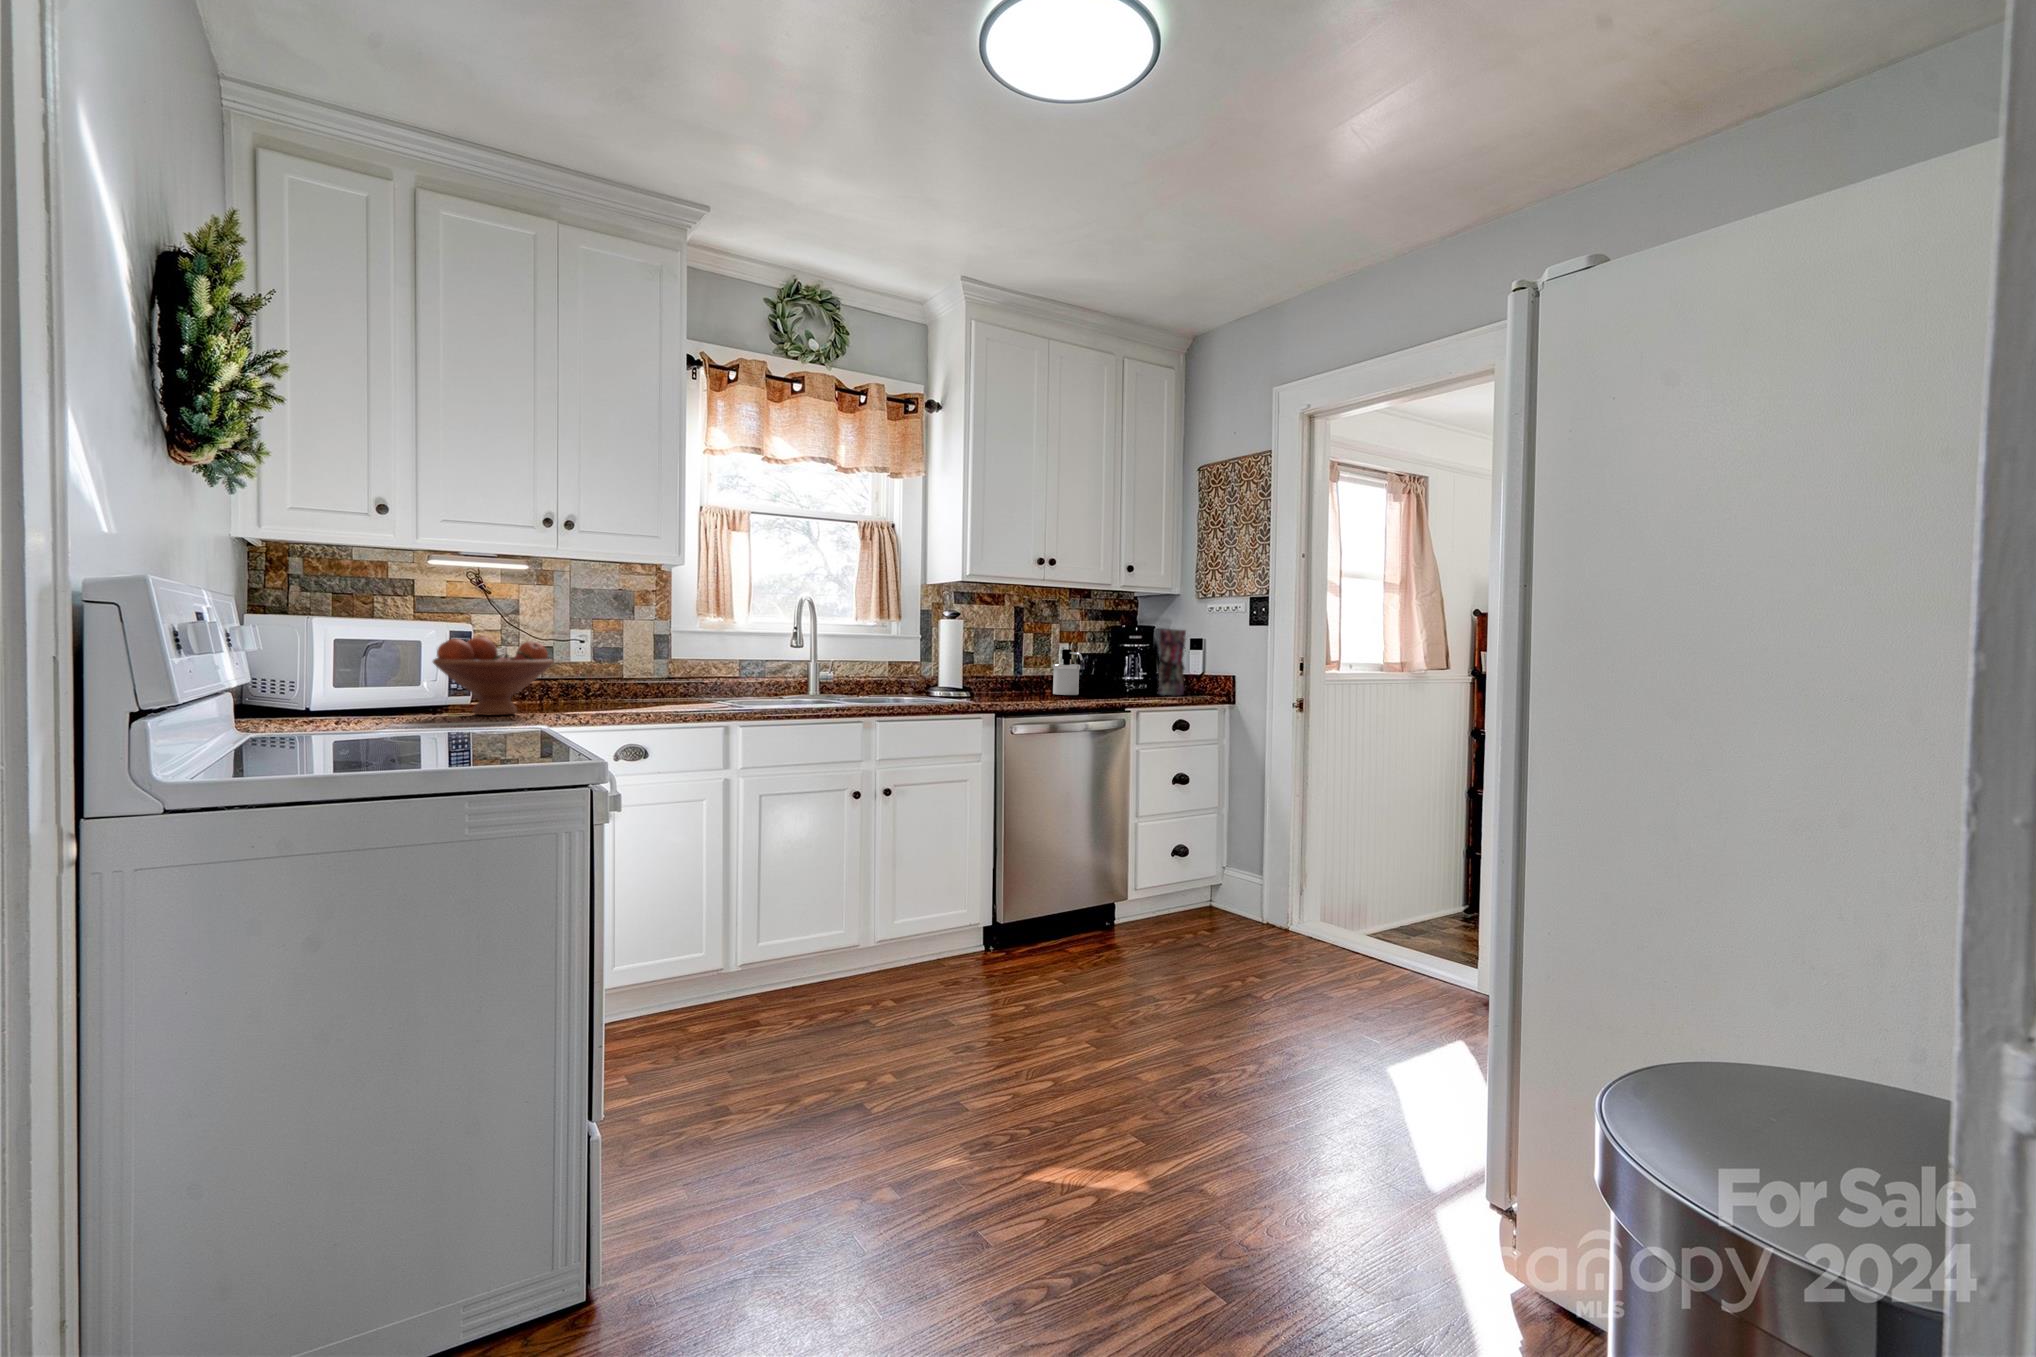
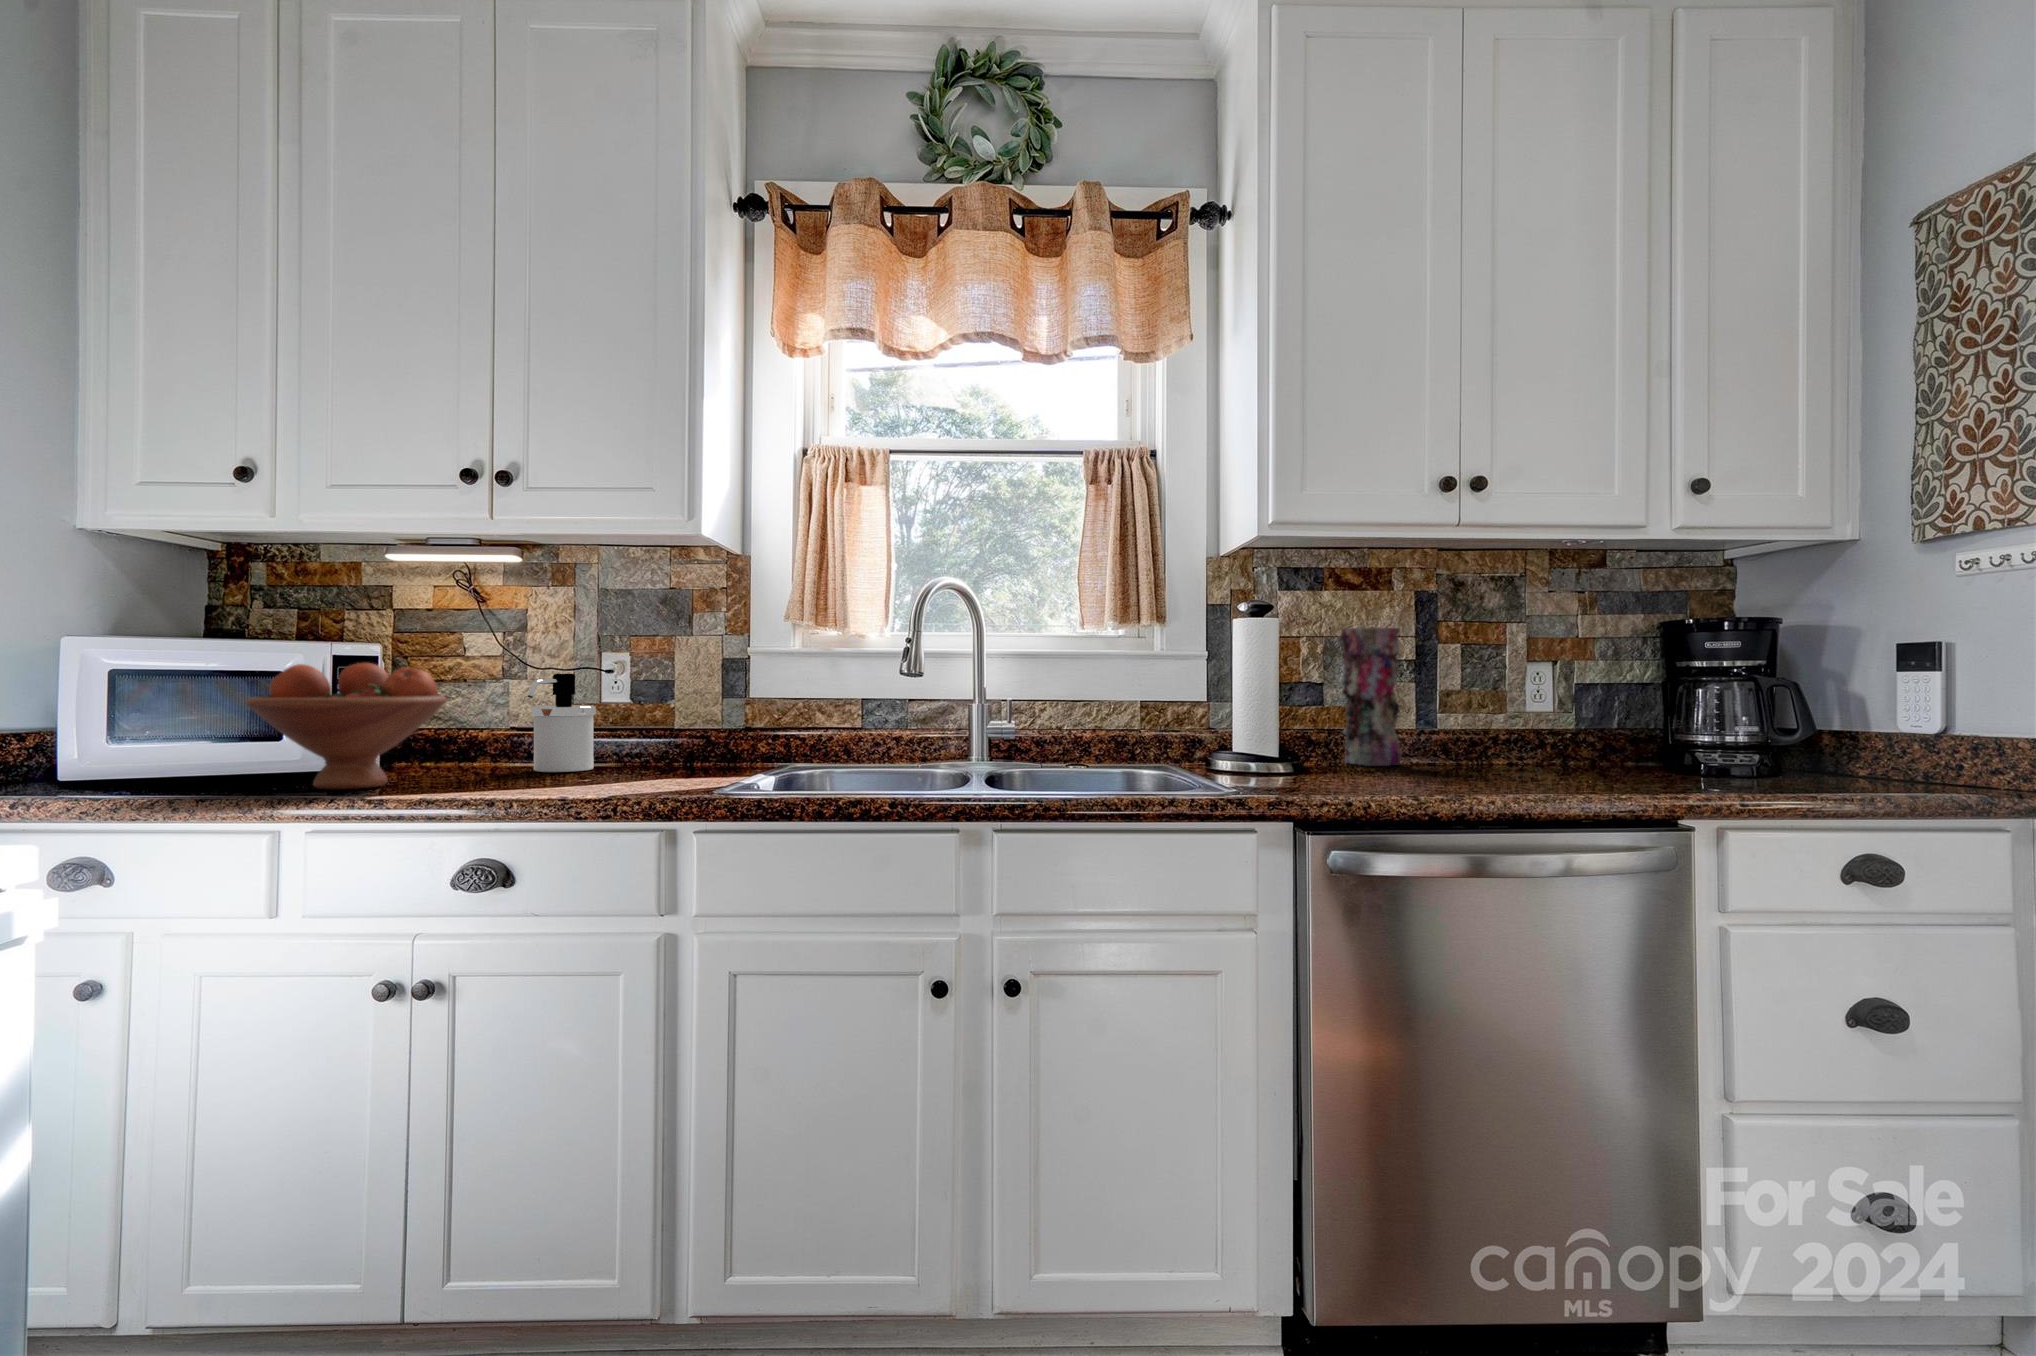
vase: present [1158,629,1186,695] -> present [1339,627,1402,766]
soap dispenser: present [1053,649,1083,695] -> present [528,674,596,772]

